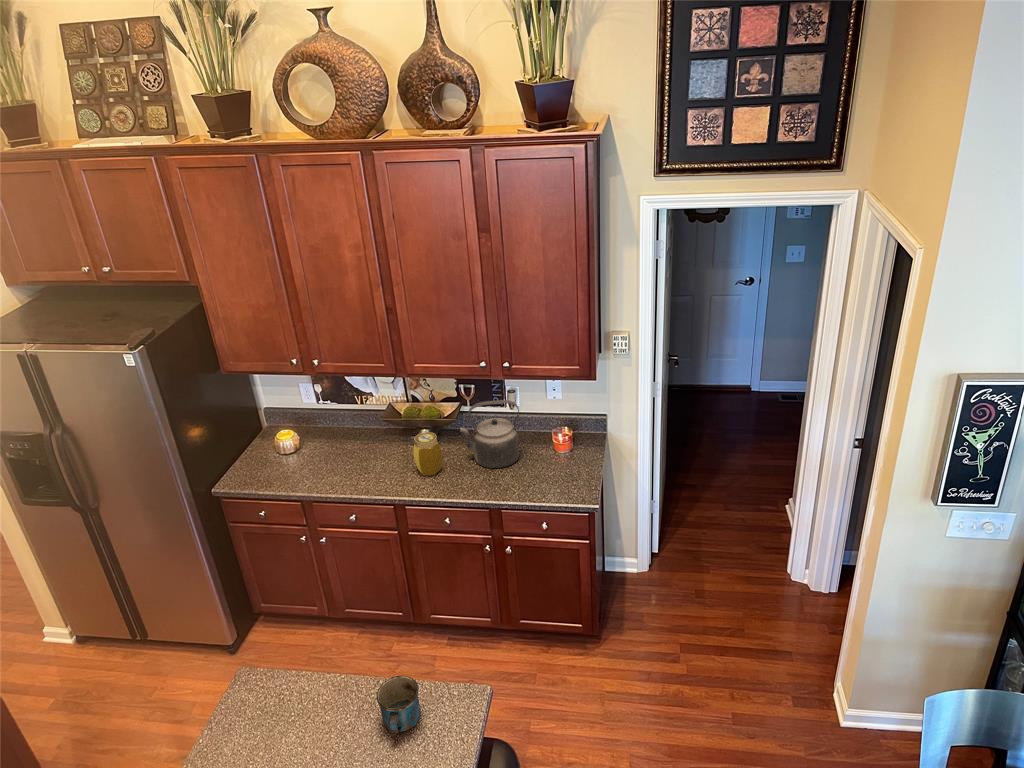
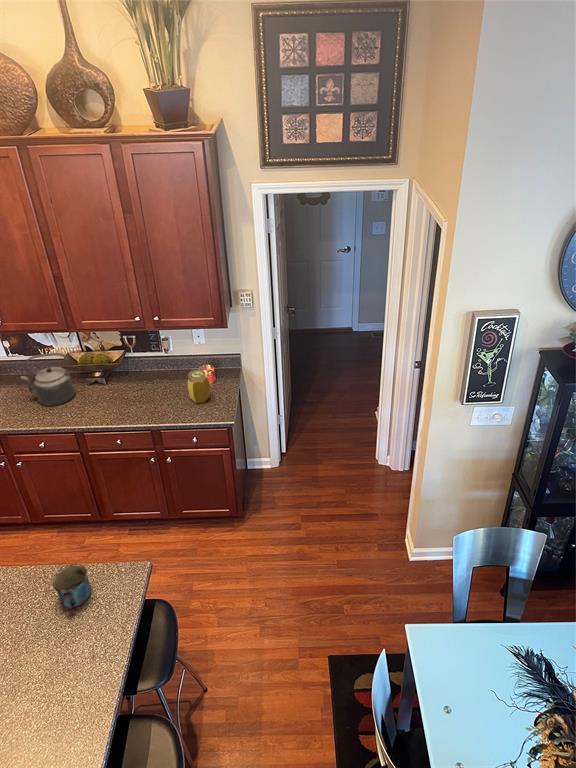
kettle: present [460,400,519,468] -> present [21,353,75,406]
jar: present [414,432,442,476] -> present [188,370,210,403]

